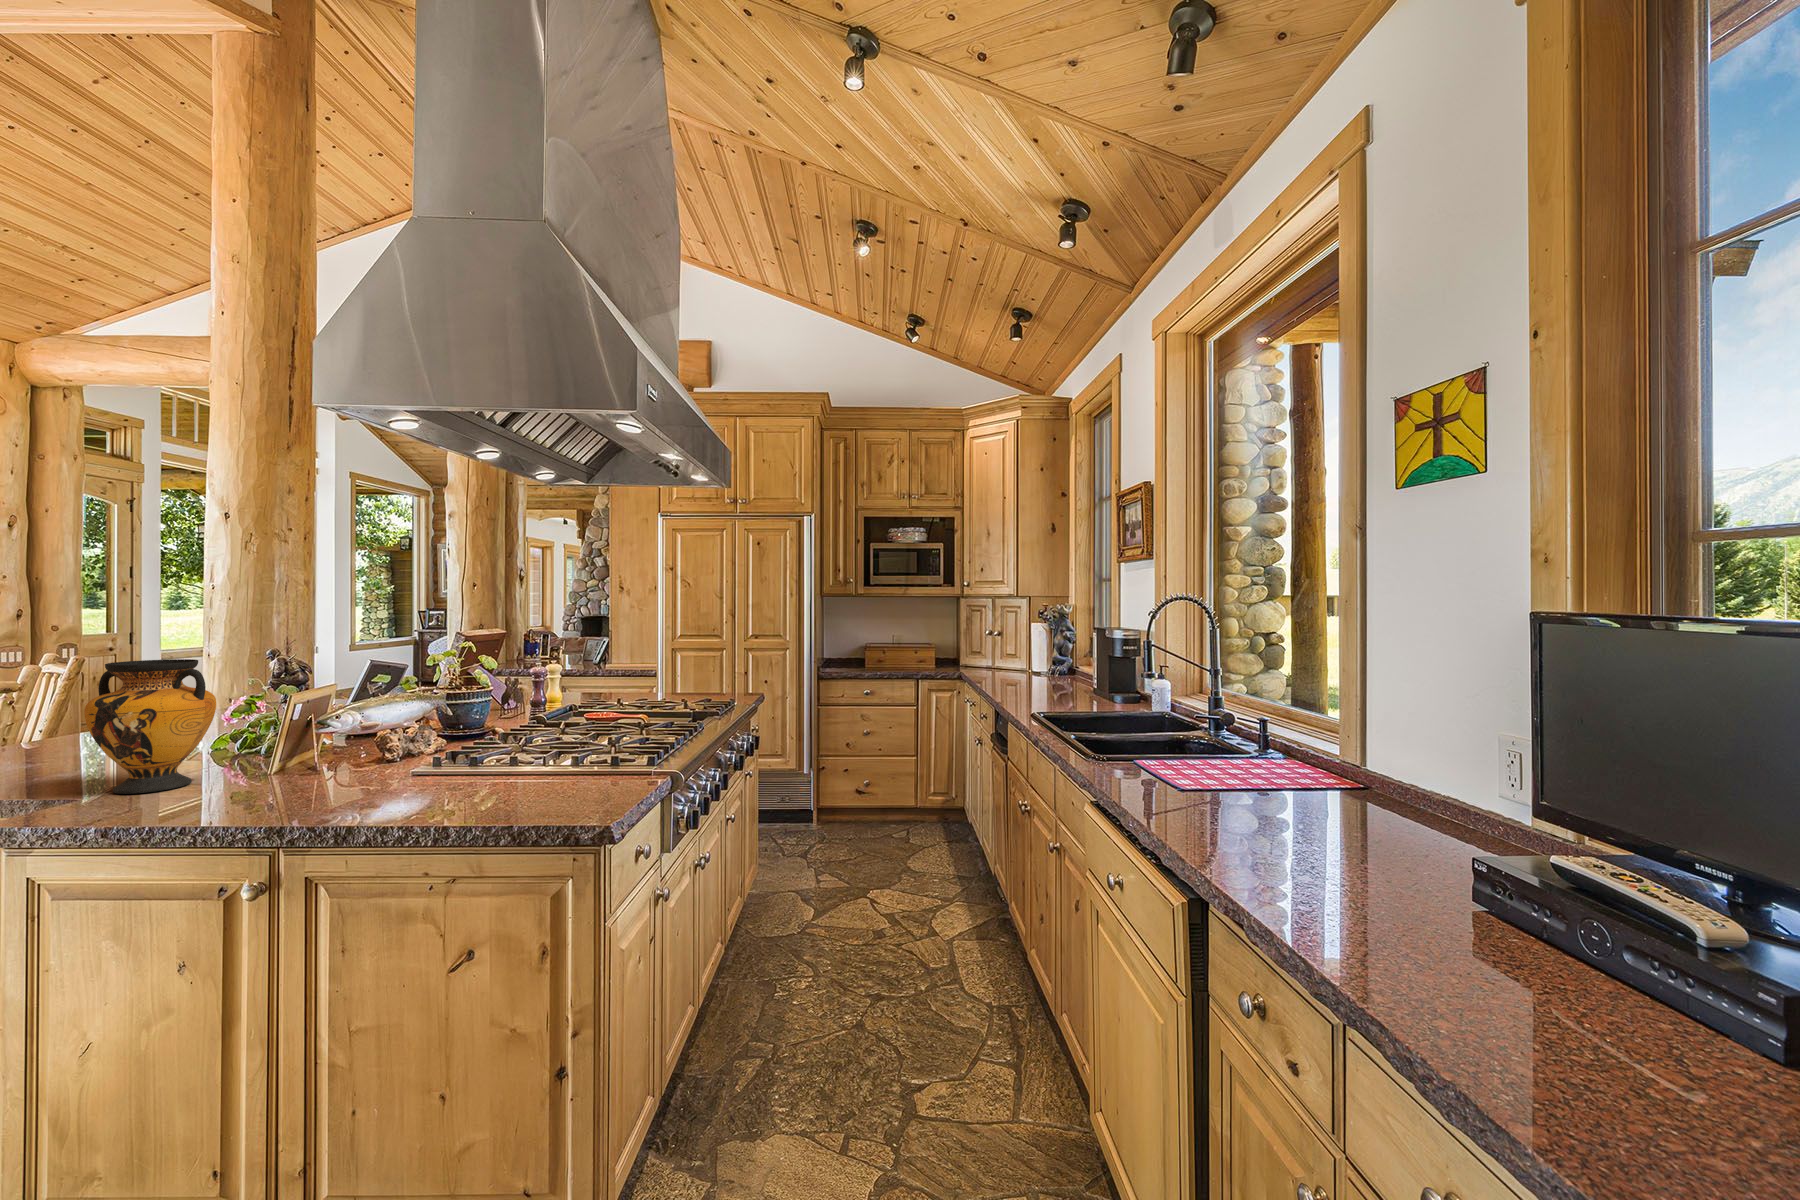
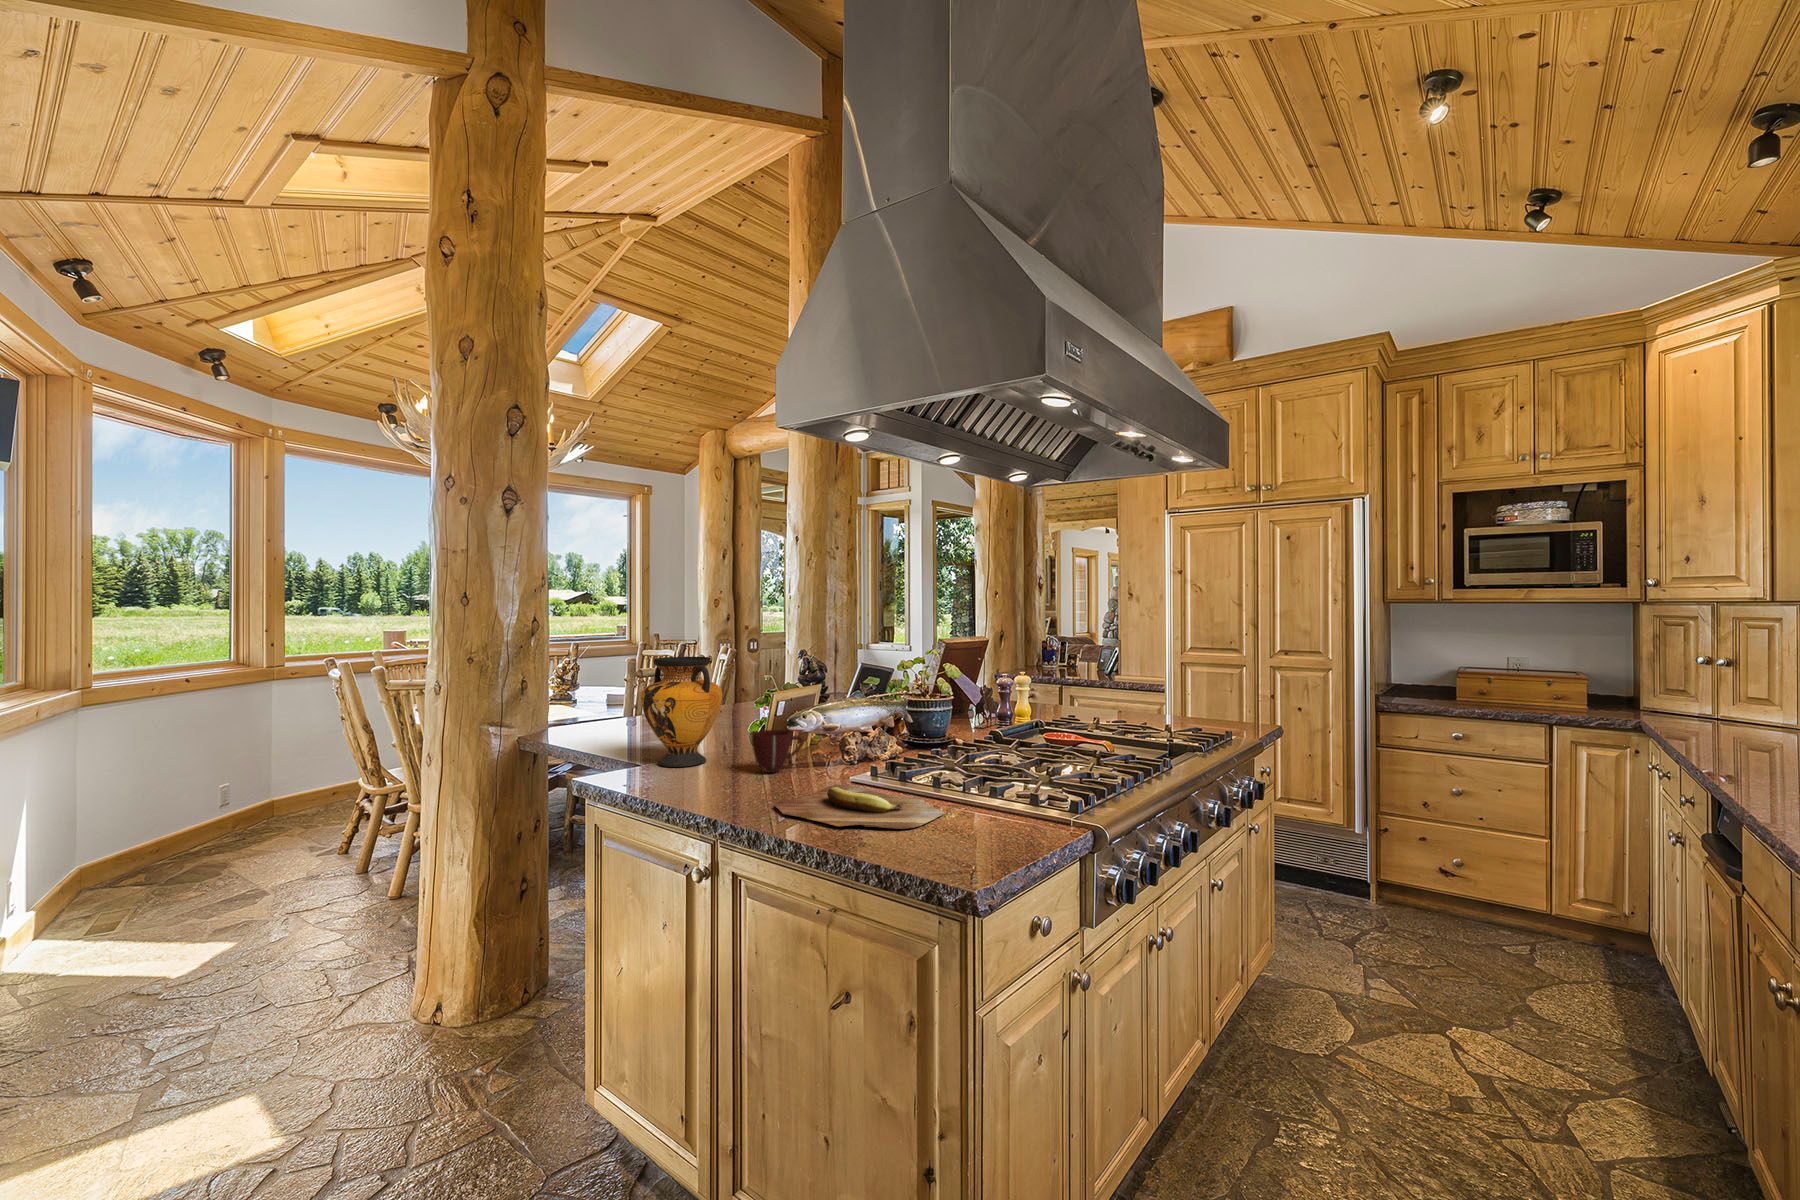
mug: none [276,733,344,780] -> present [752,730,803,773]
cutting board: none [348,776,541,808] -> present [774,785,944,829]

